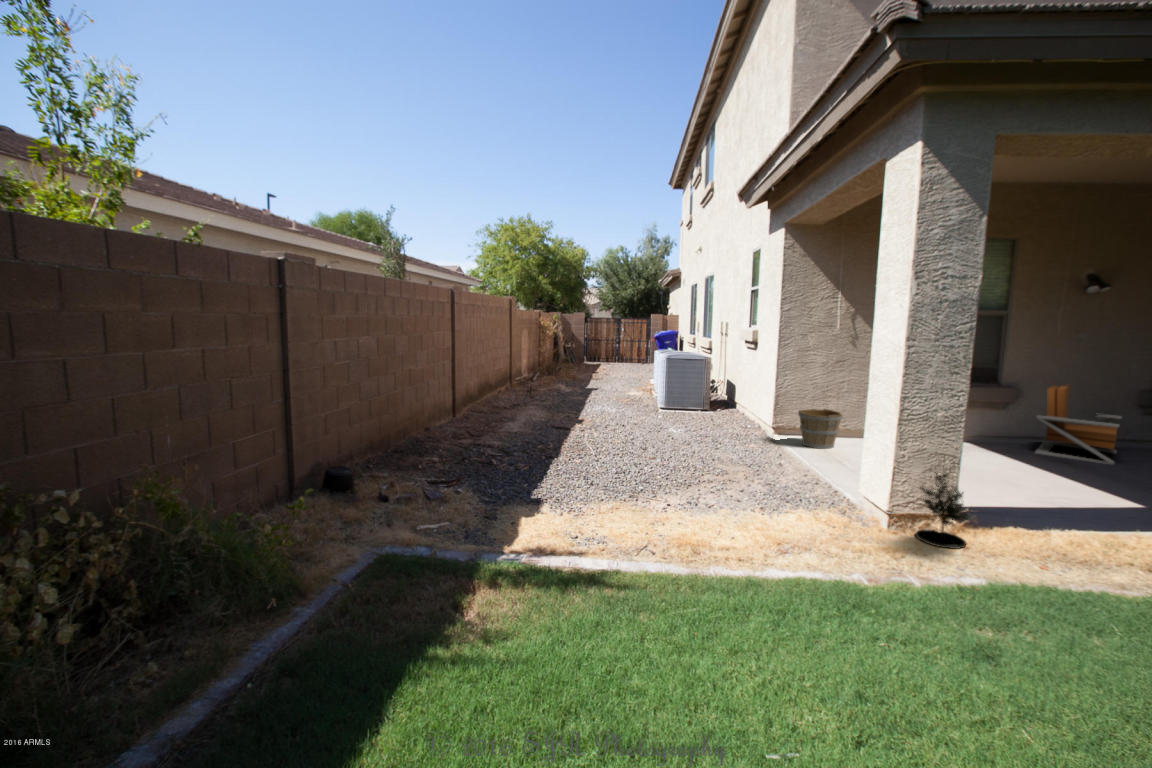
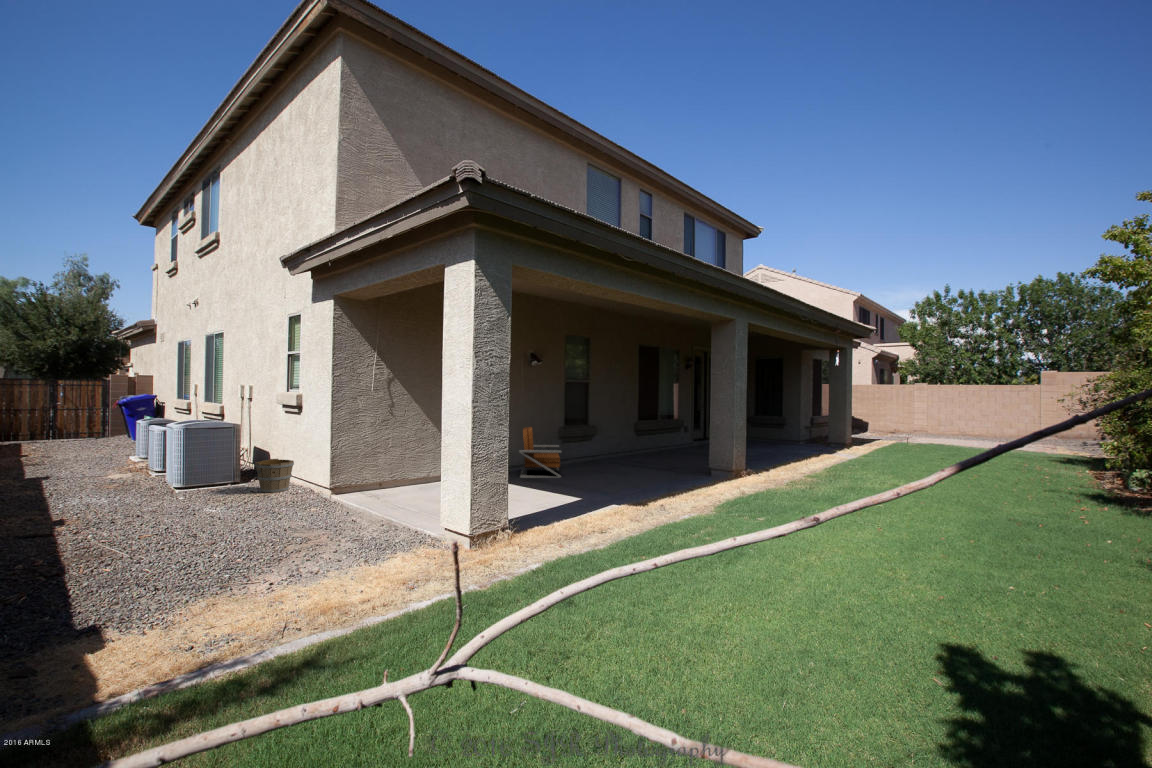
wooden bucket: present [798,409,842,449] -> present [255,459,294,493]
potted tree: present [915,472,970,549] -> none [488,492,524,552]

